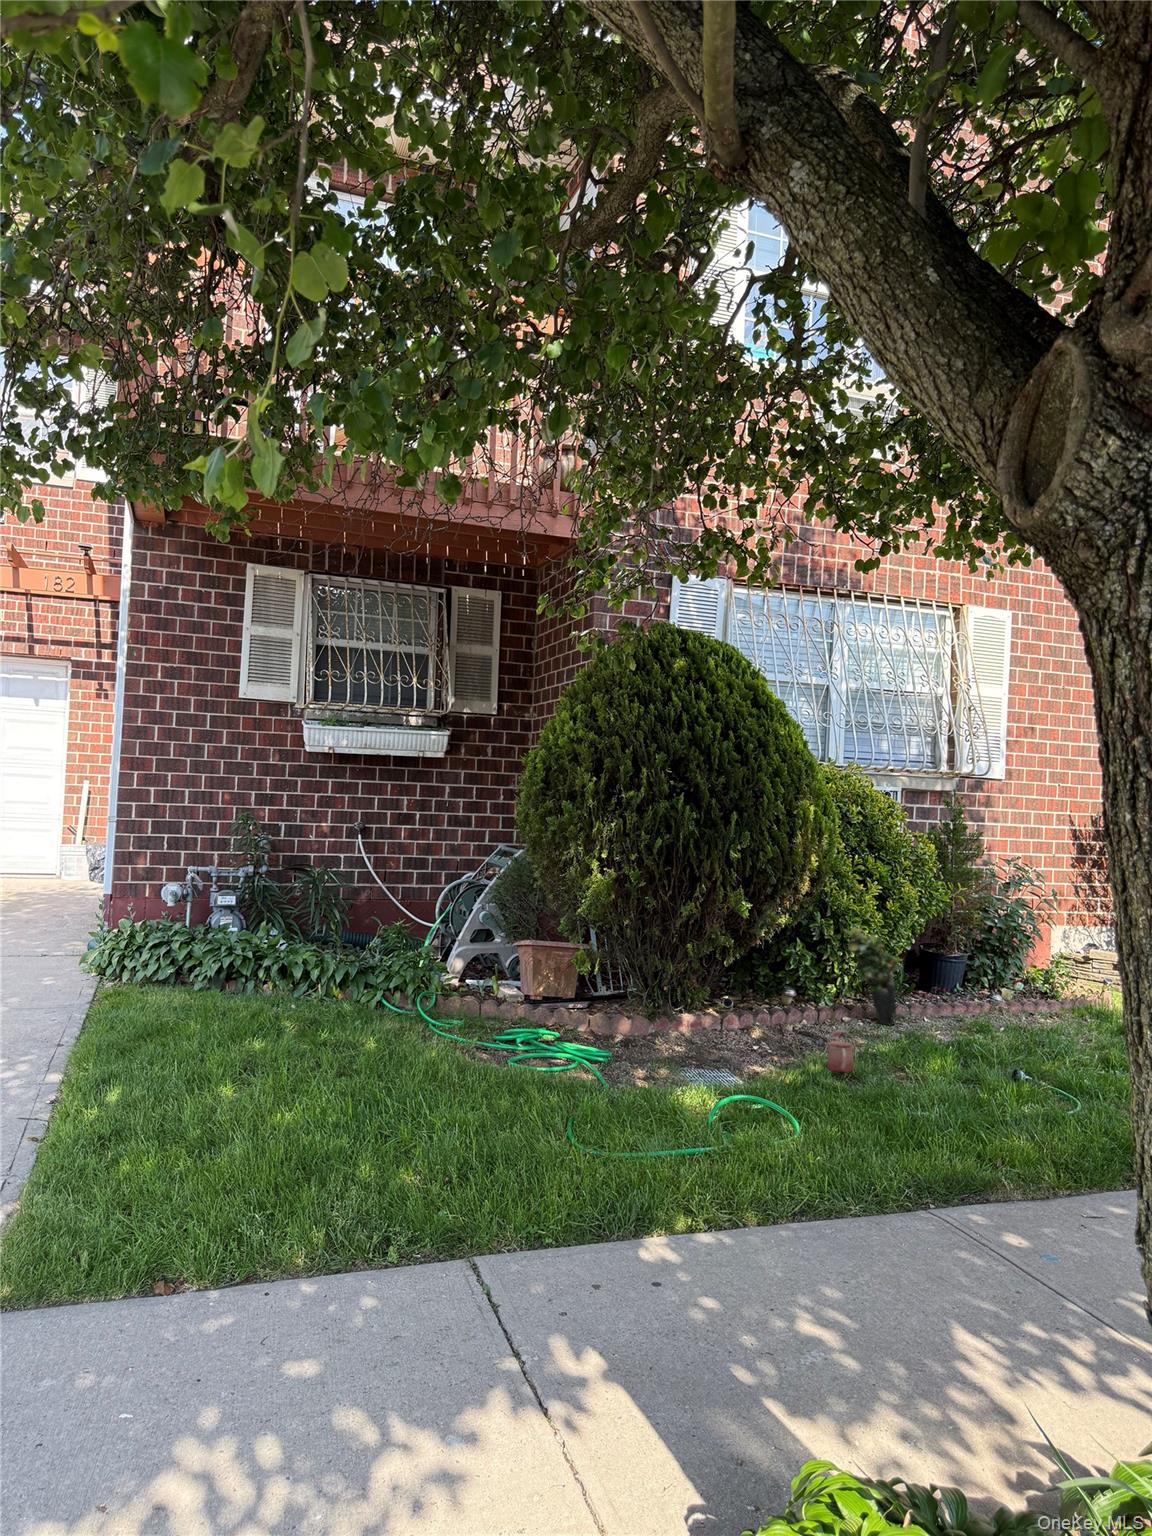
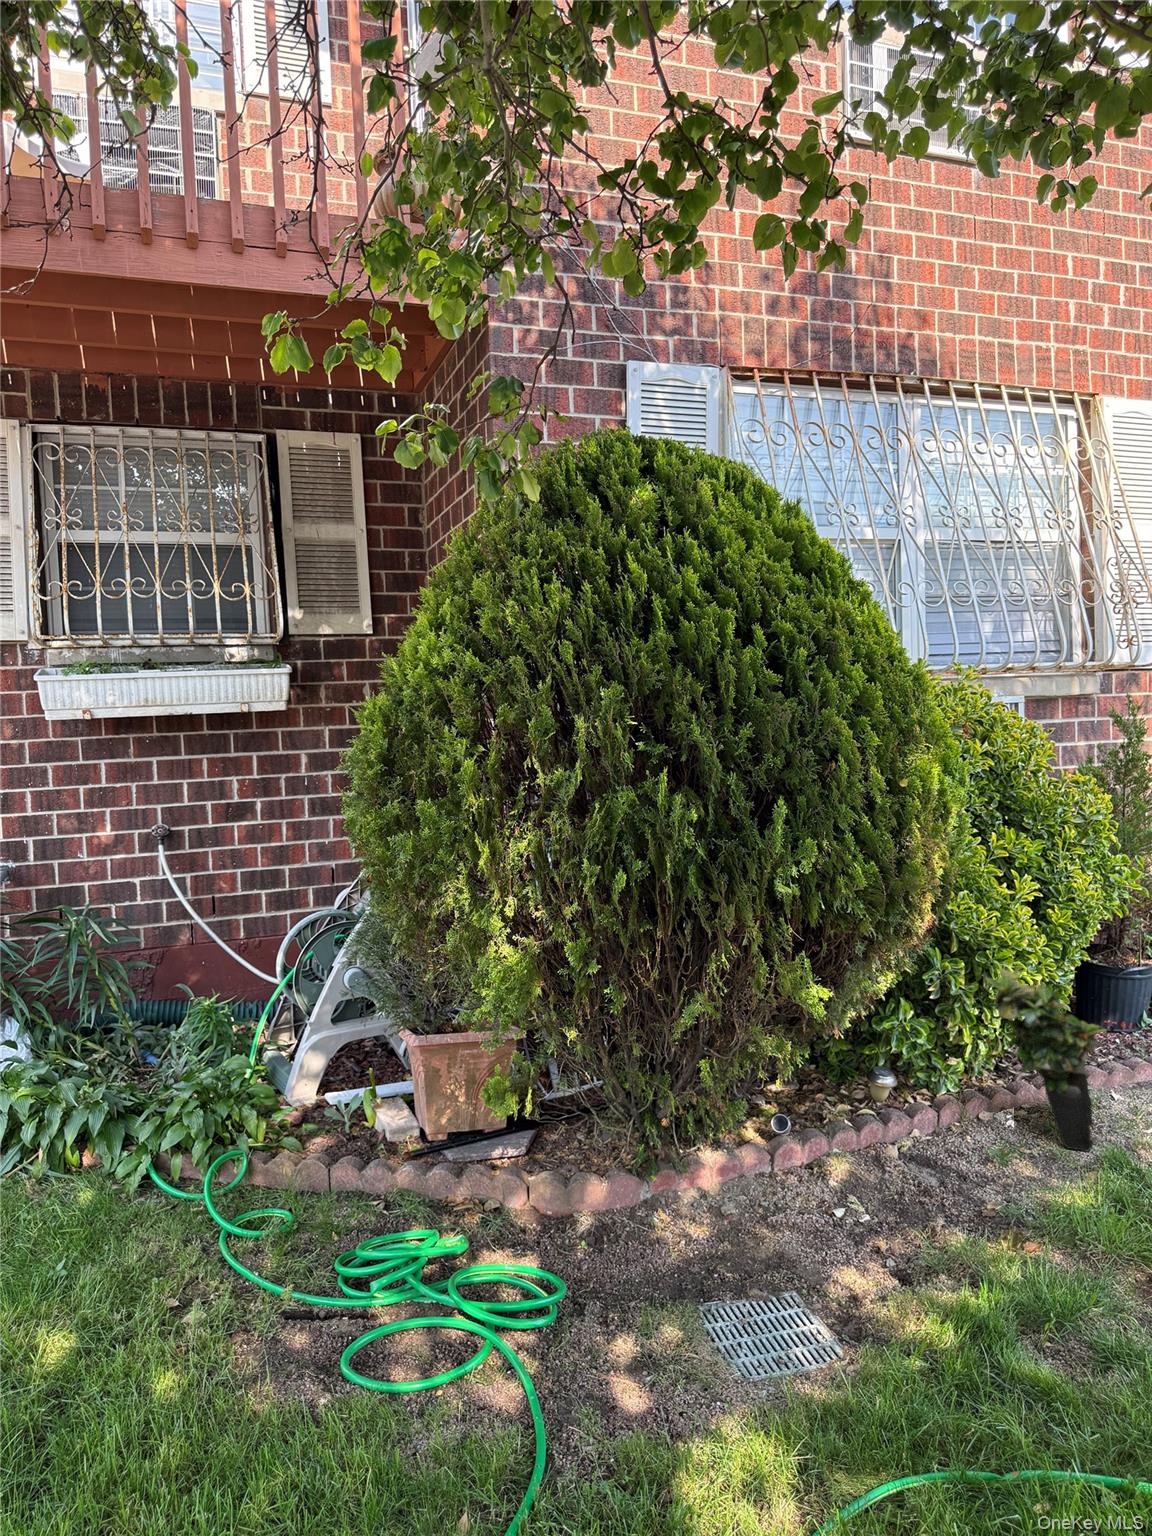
watering can: present [827,1030,855,1072] -> none [1018,1249,1087,1364]

